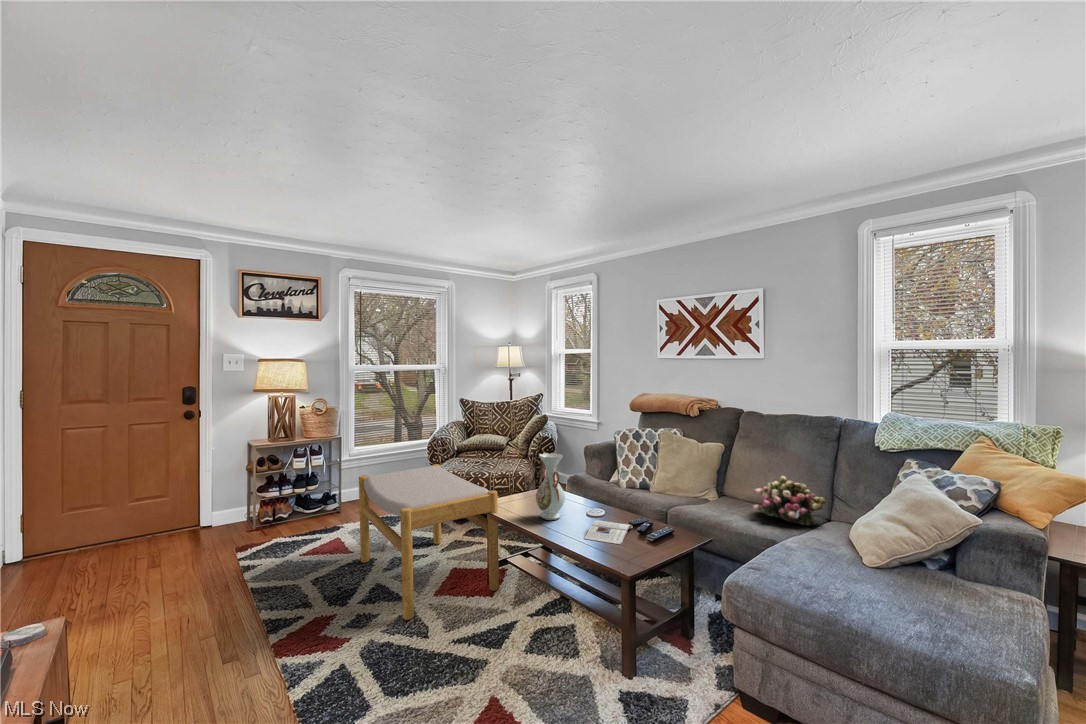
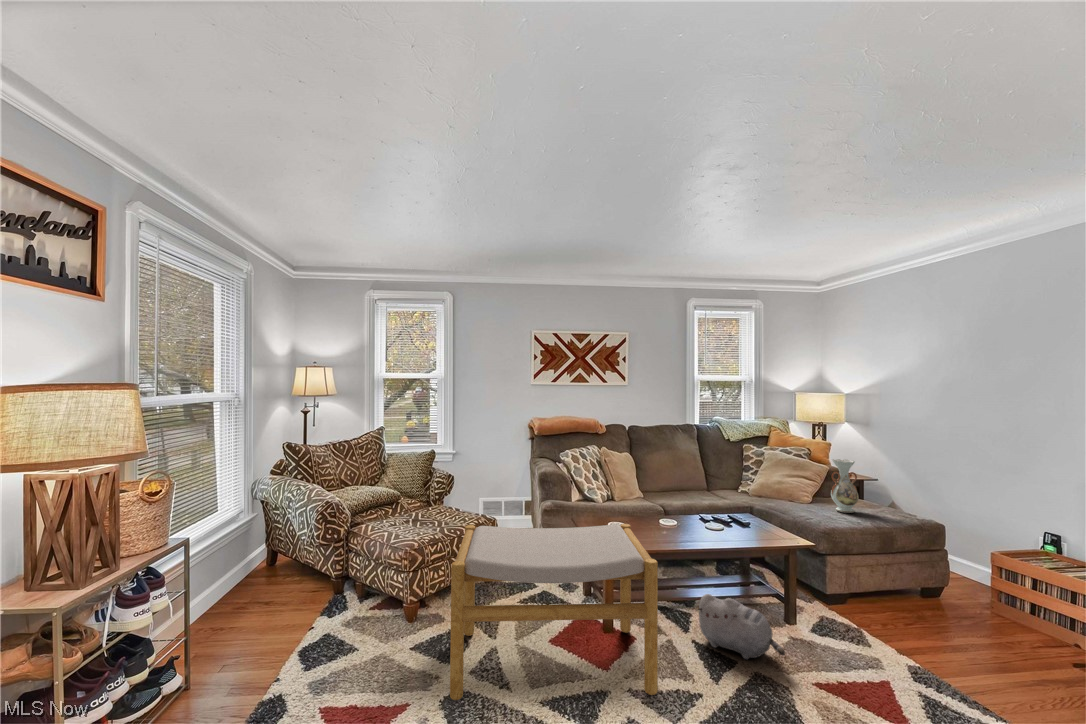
vase: present [536,453,565,520] -> present [831,459,859,513]
flower arrangement: present [753,476,826,526] -> none [692,466,734,494]
magazine: present [584,520,633,545] -> none [693,518,747,536]
plush toy: none [485,582,538,661] -> present [696,594,785,659]

